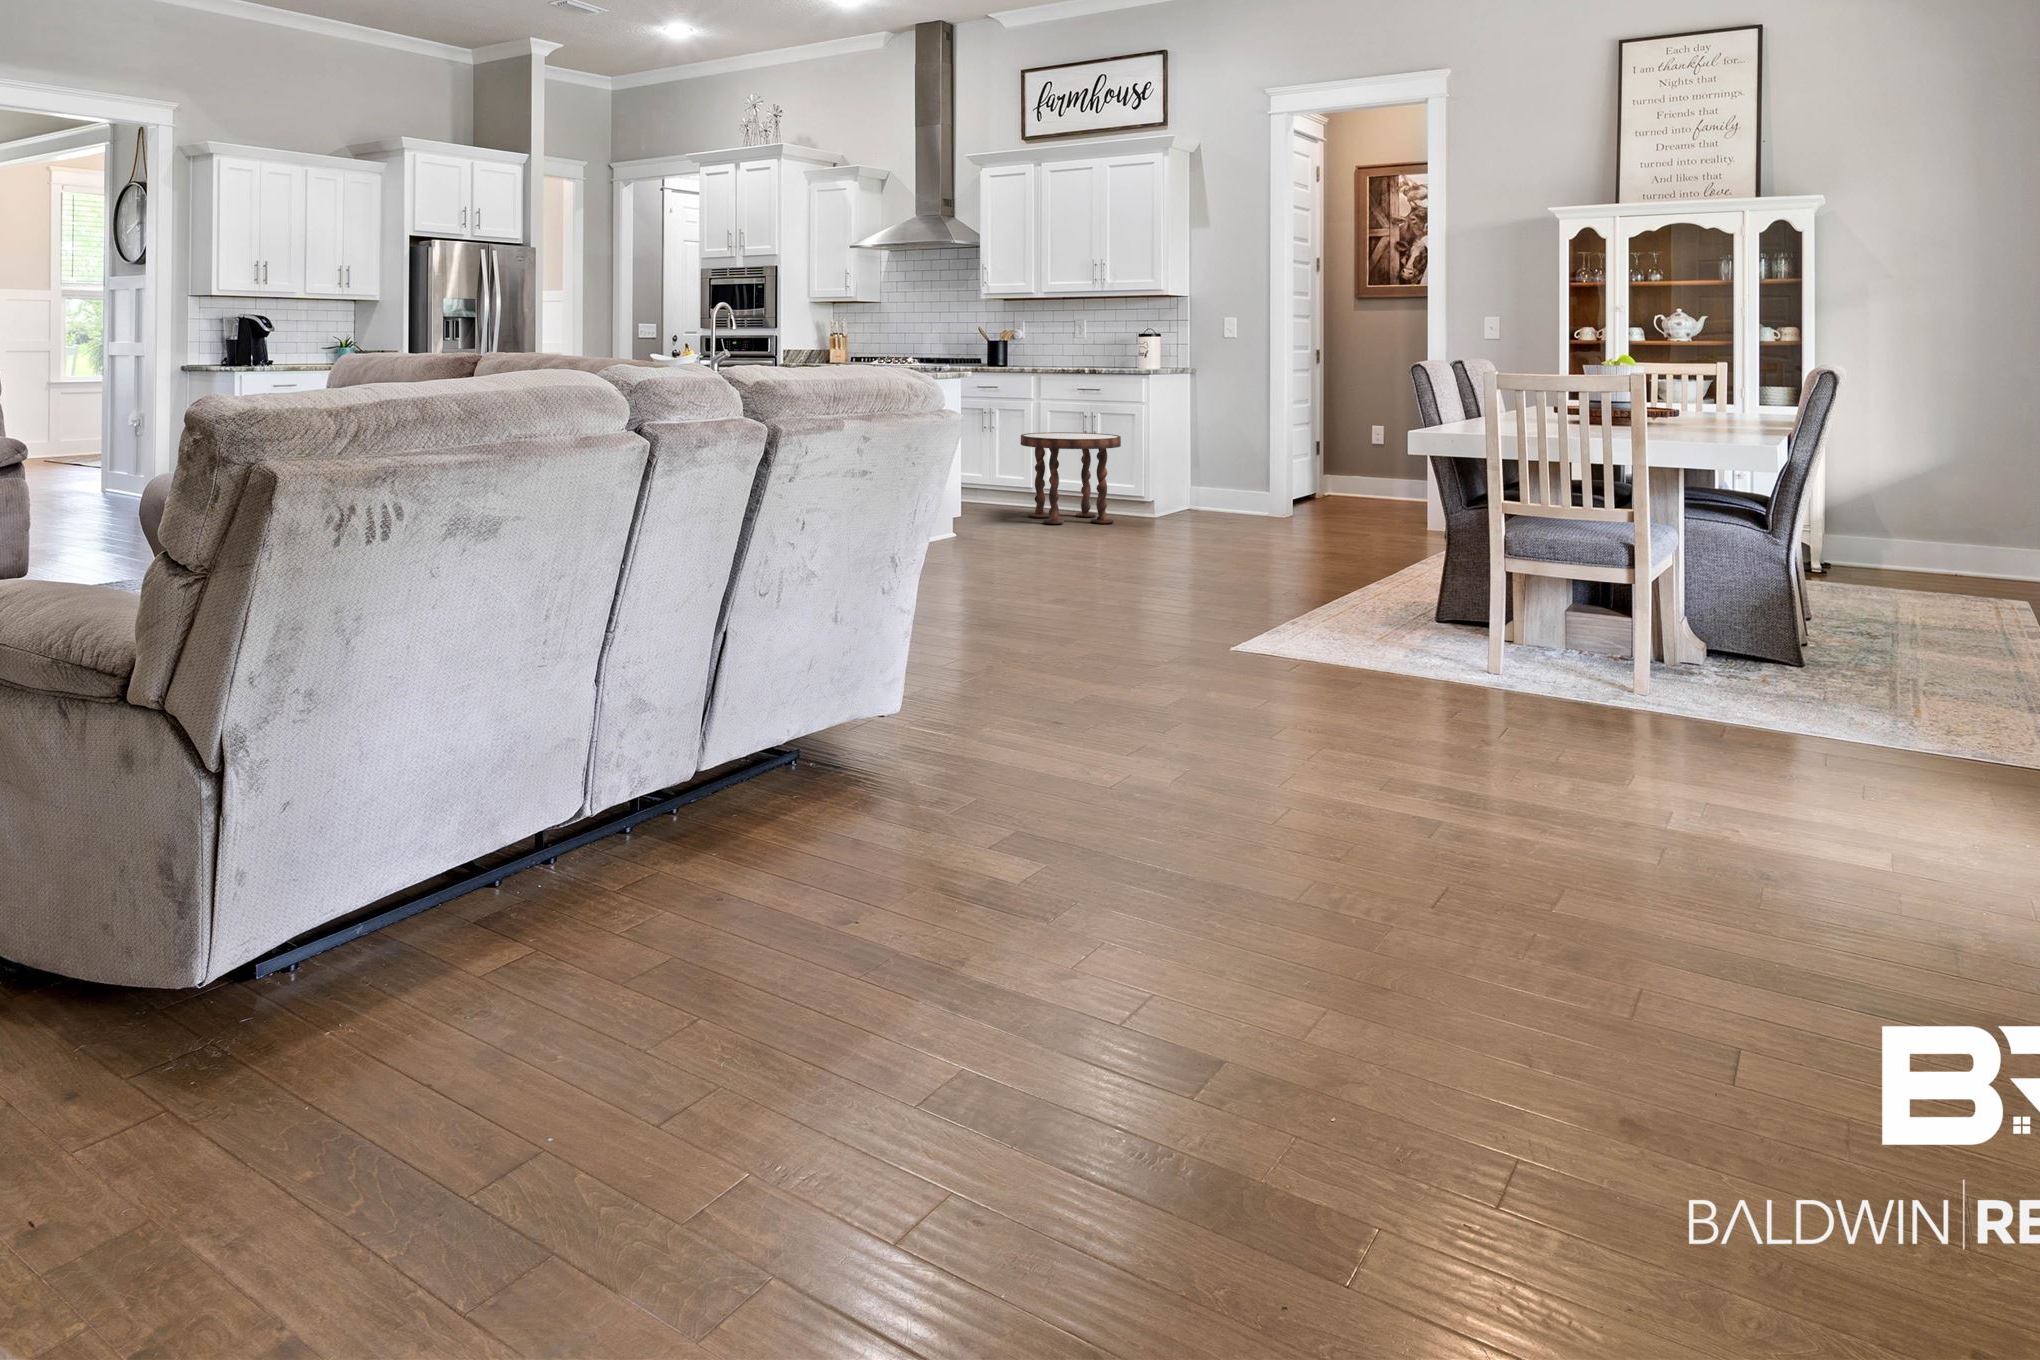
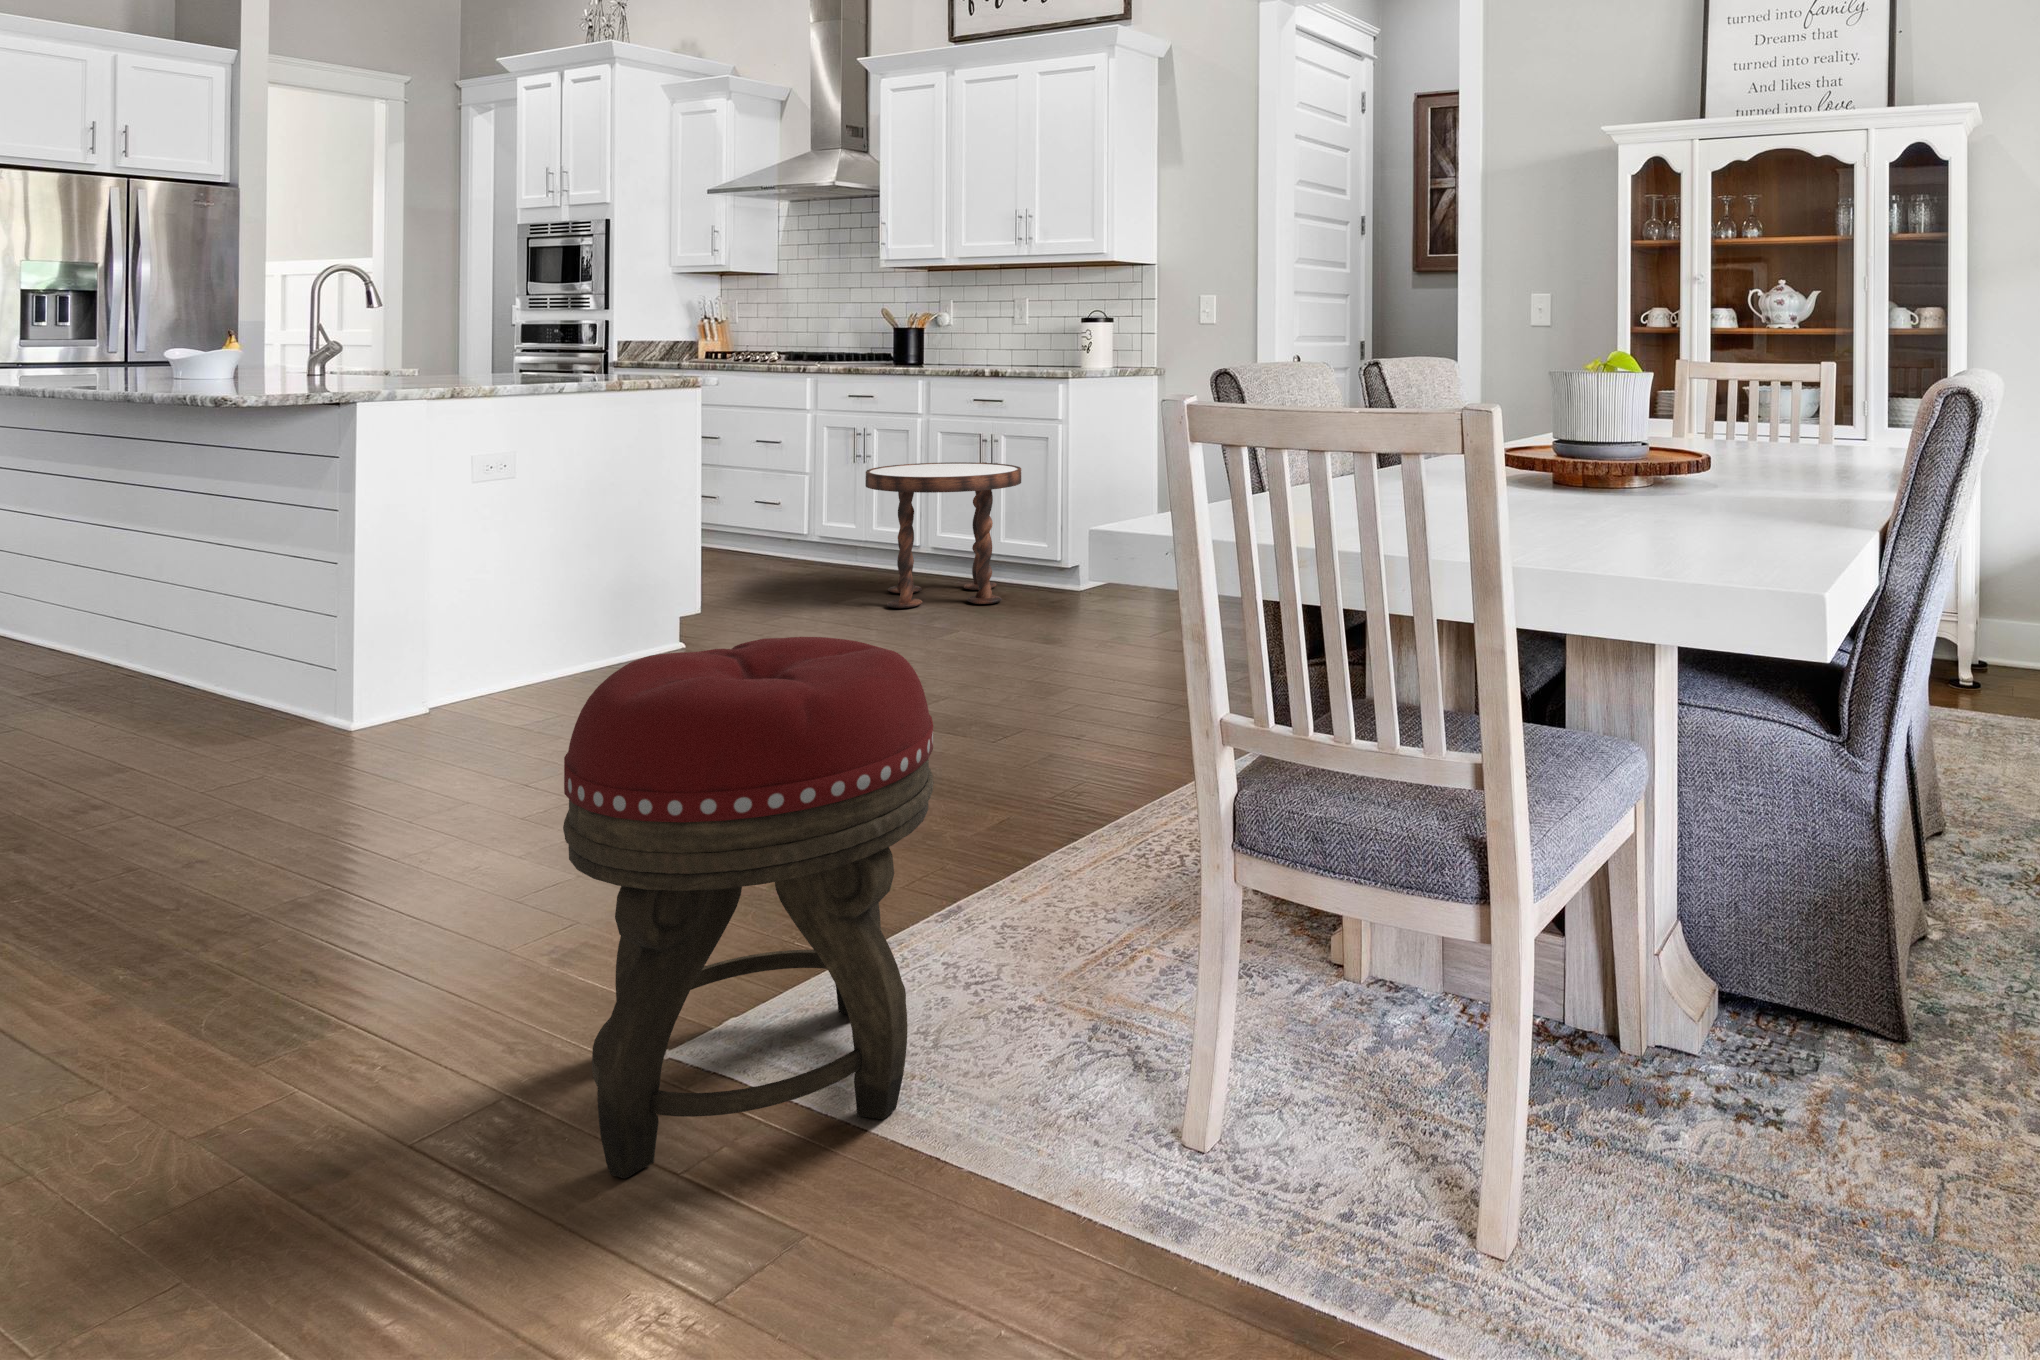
footstool: none [1208,480,1354,667] -> present [563,637,934,1178]

